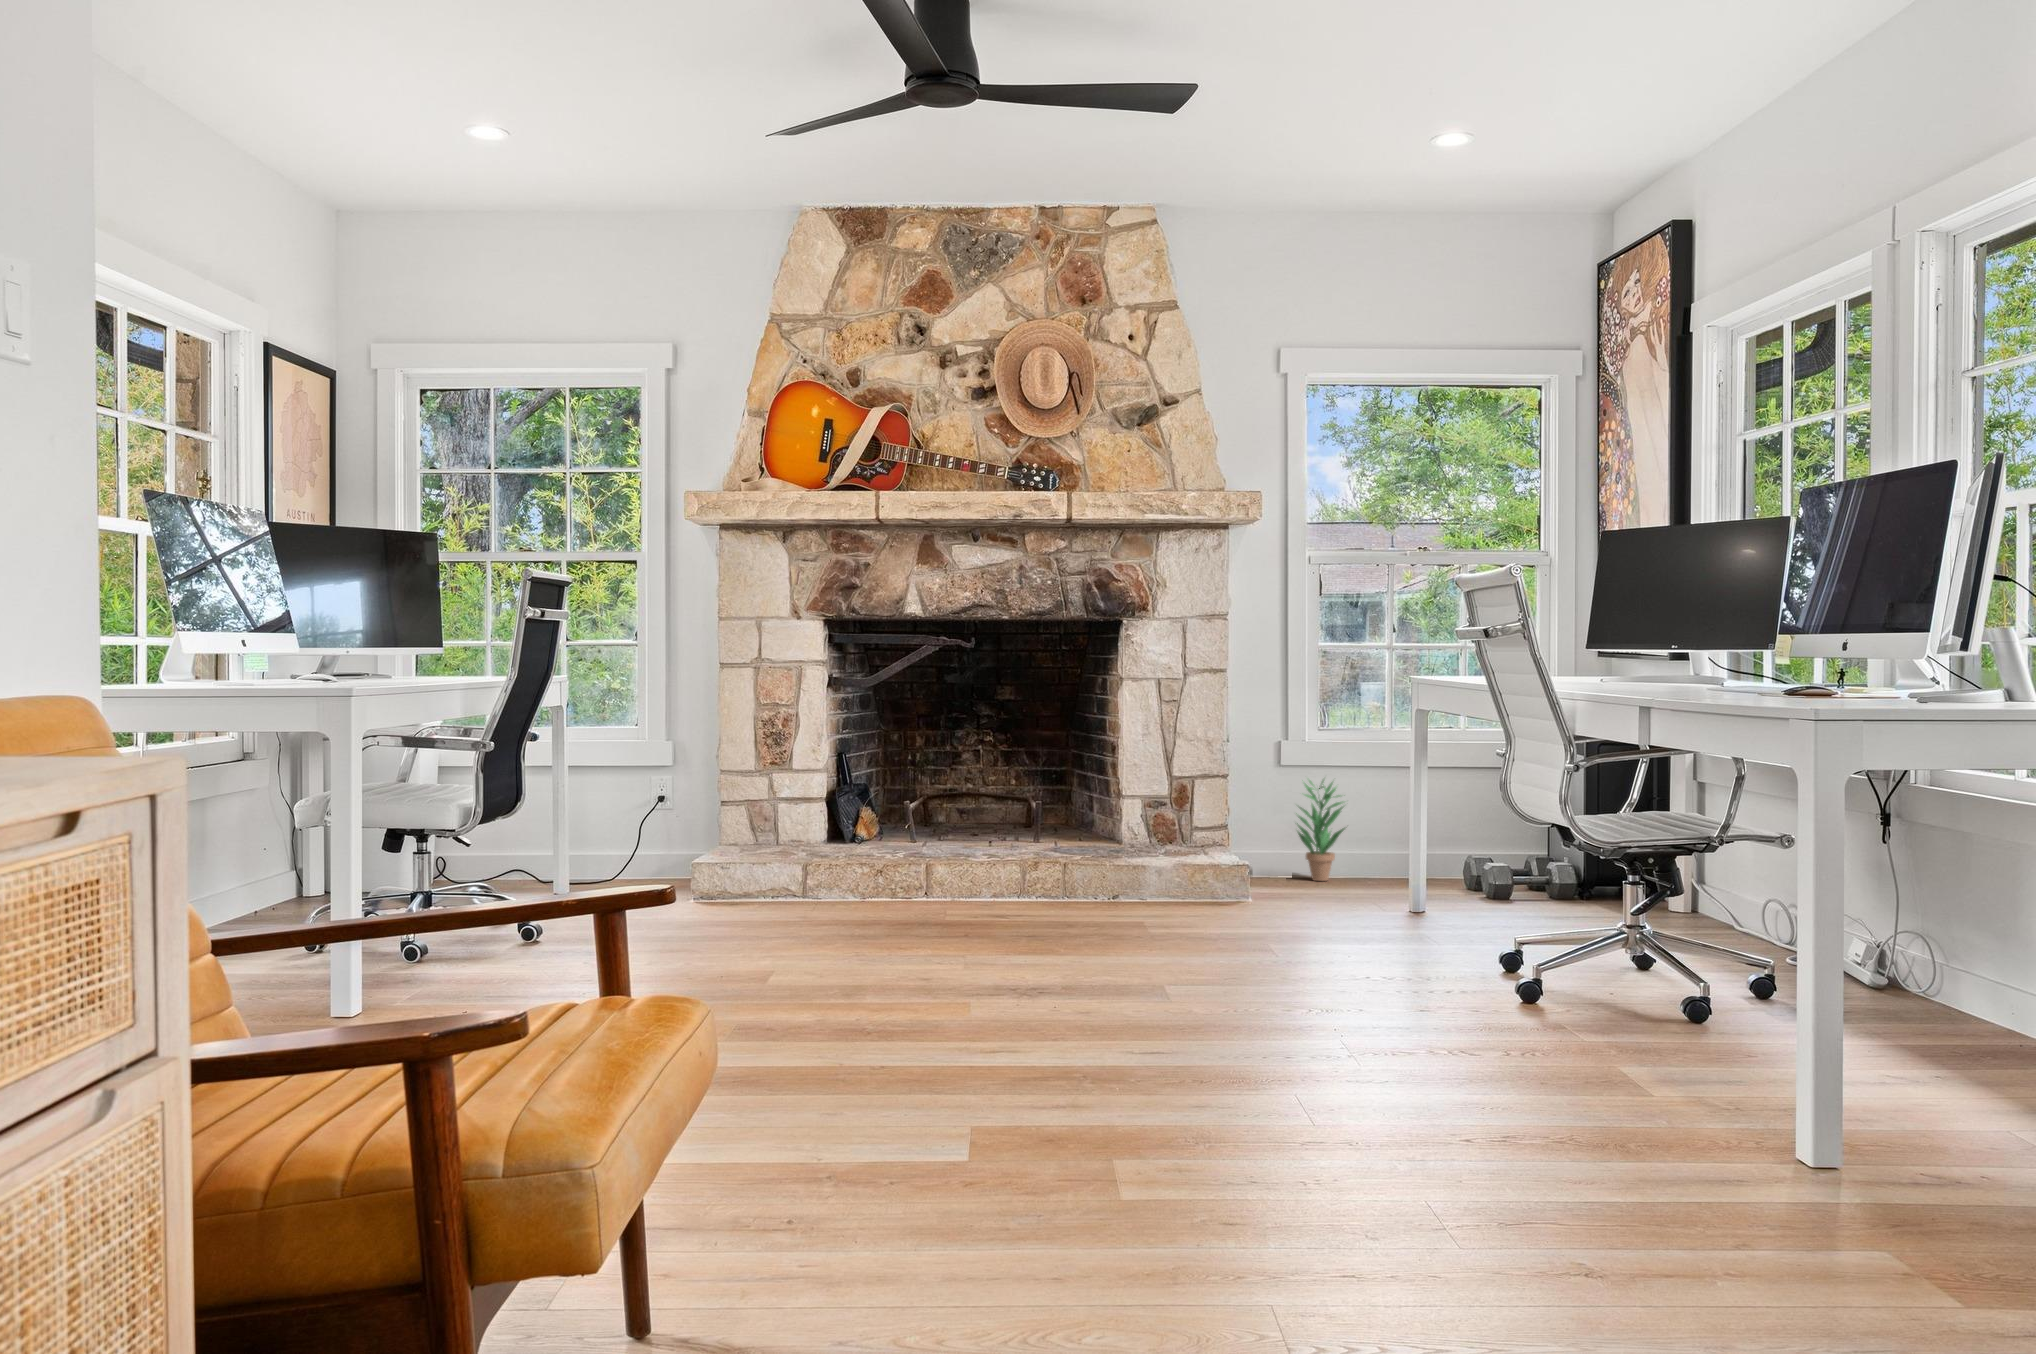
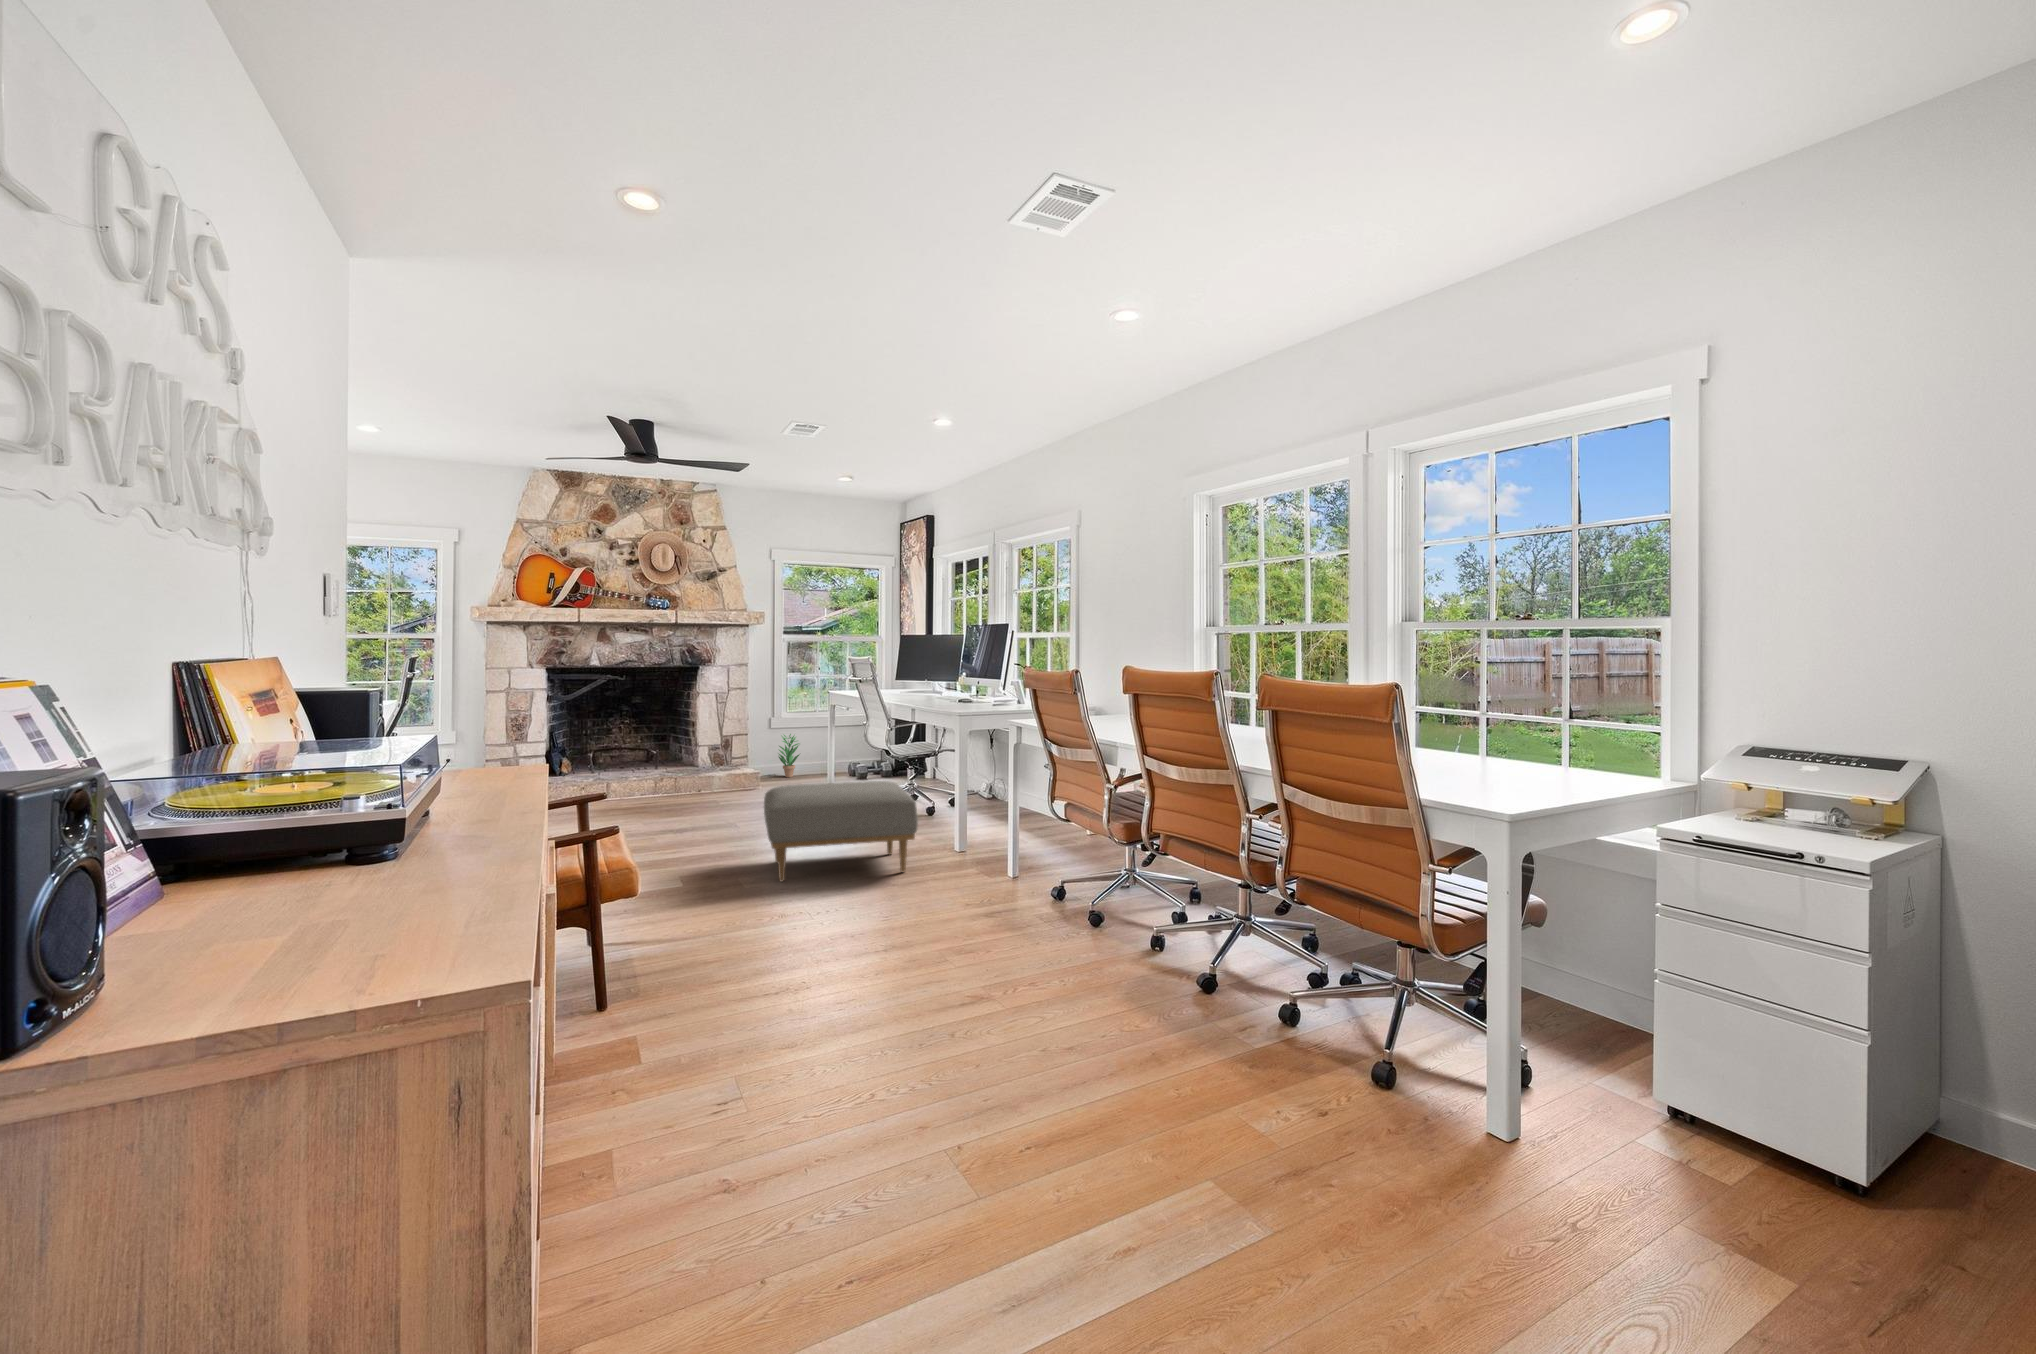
ottoman: none [1203,911,1676,1218] -> present [764,781,918,882]

